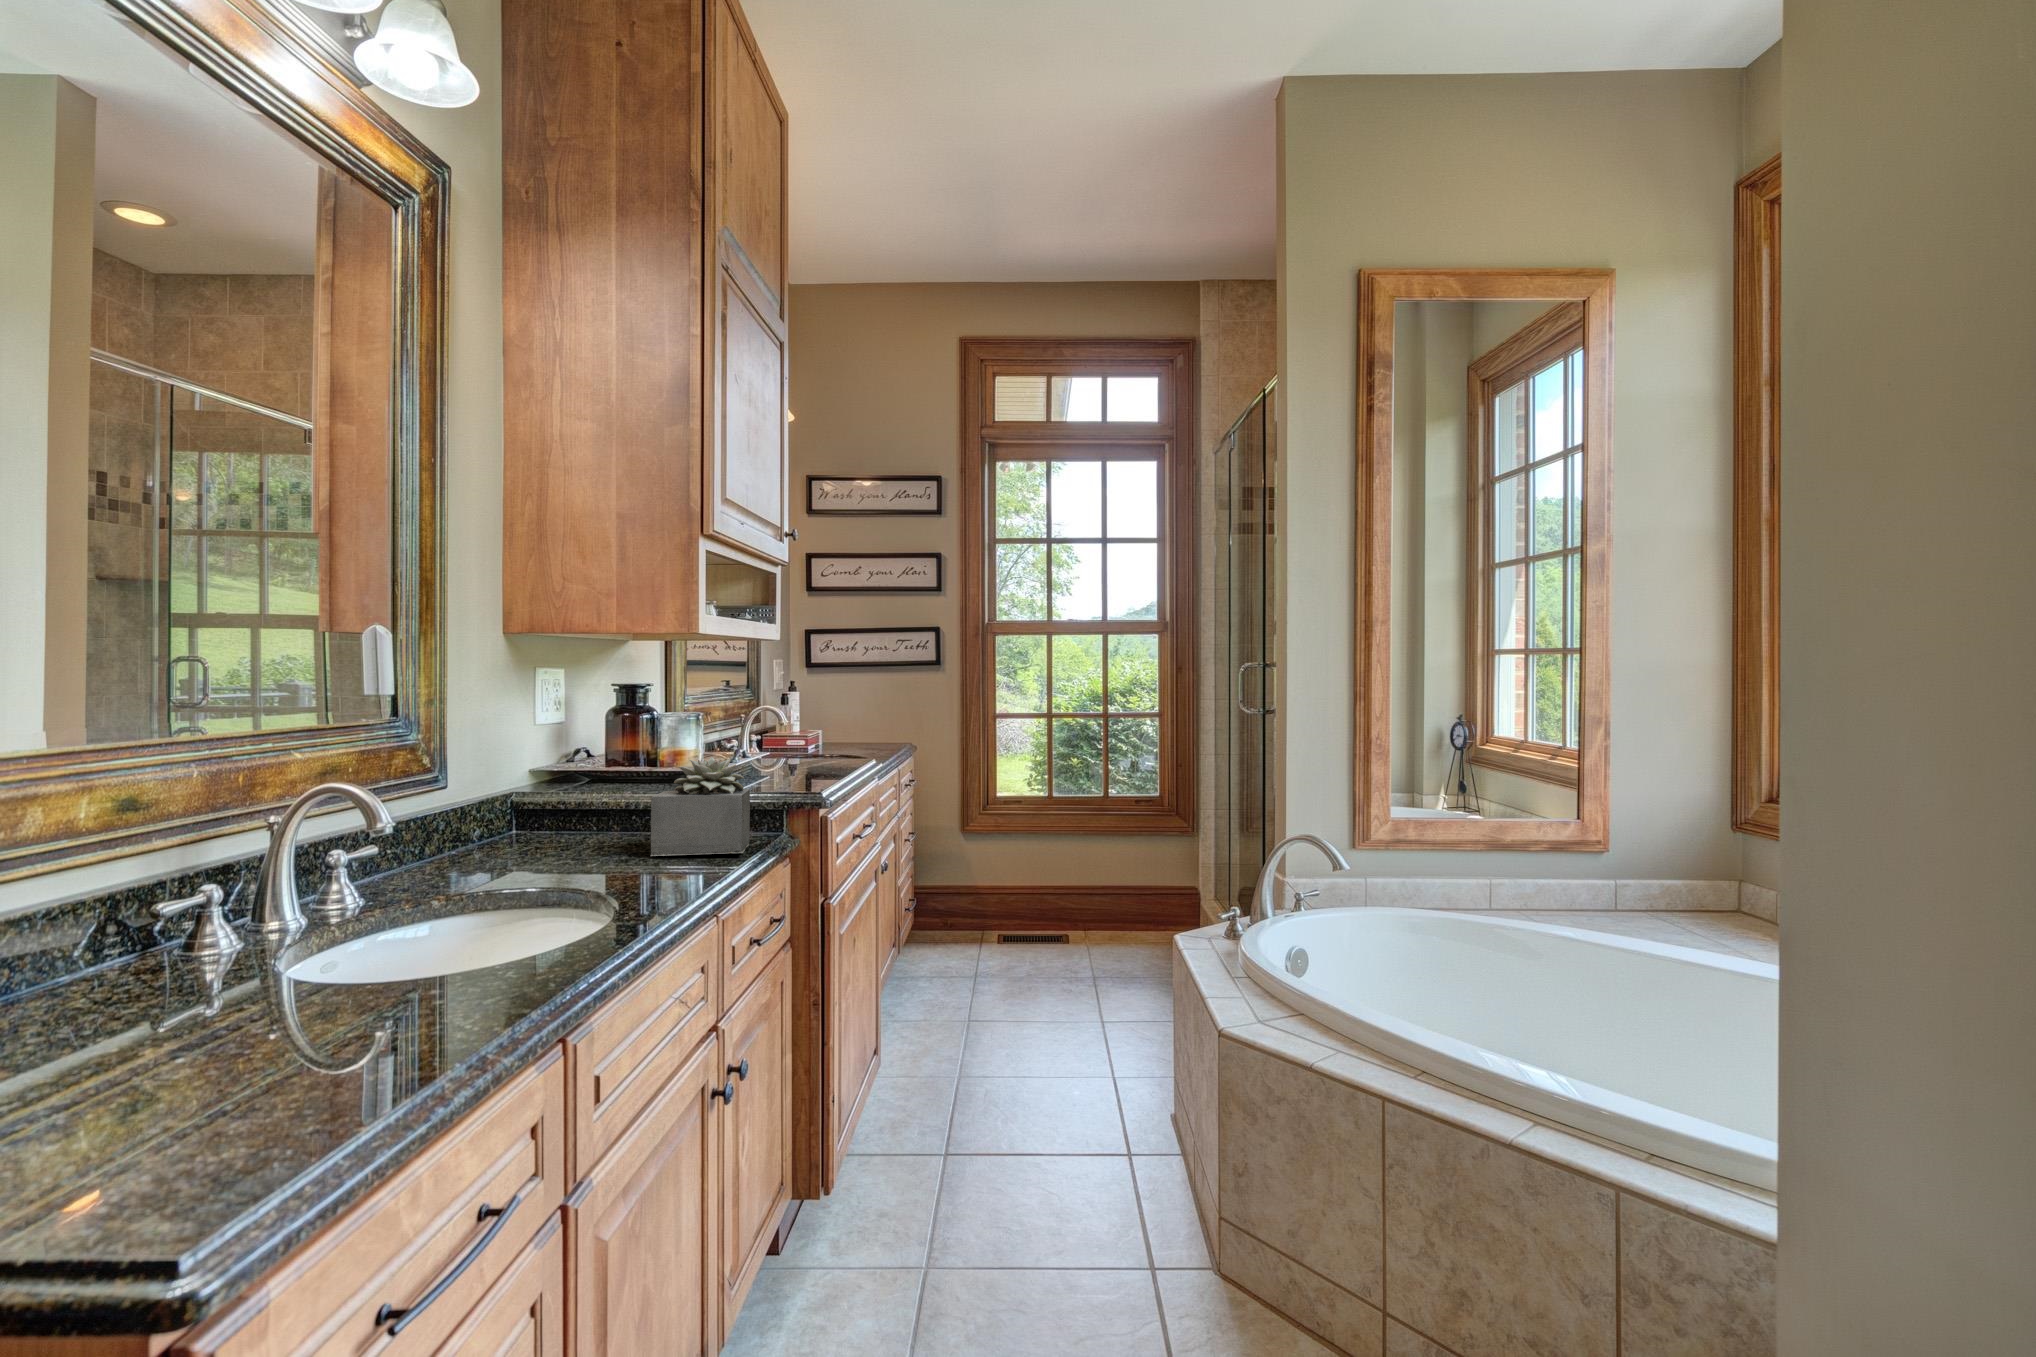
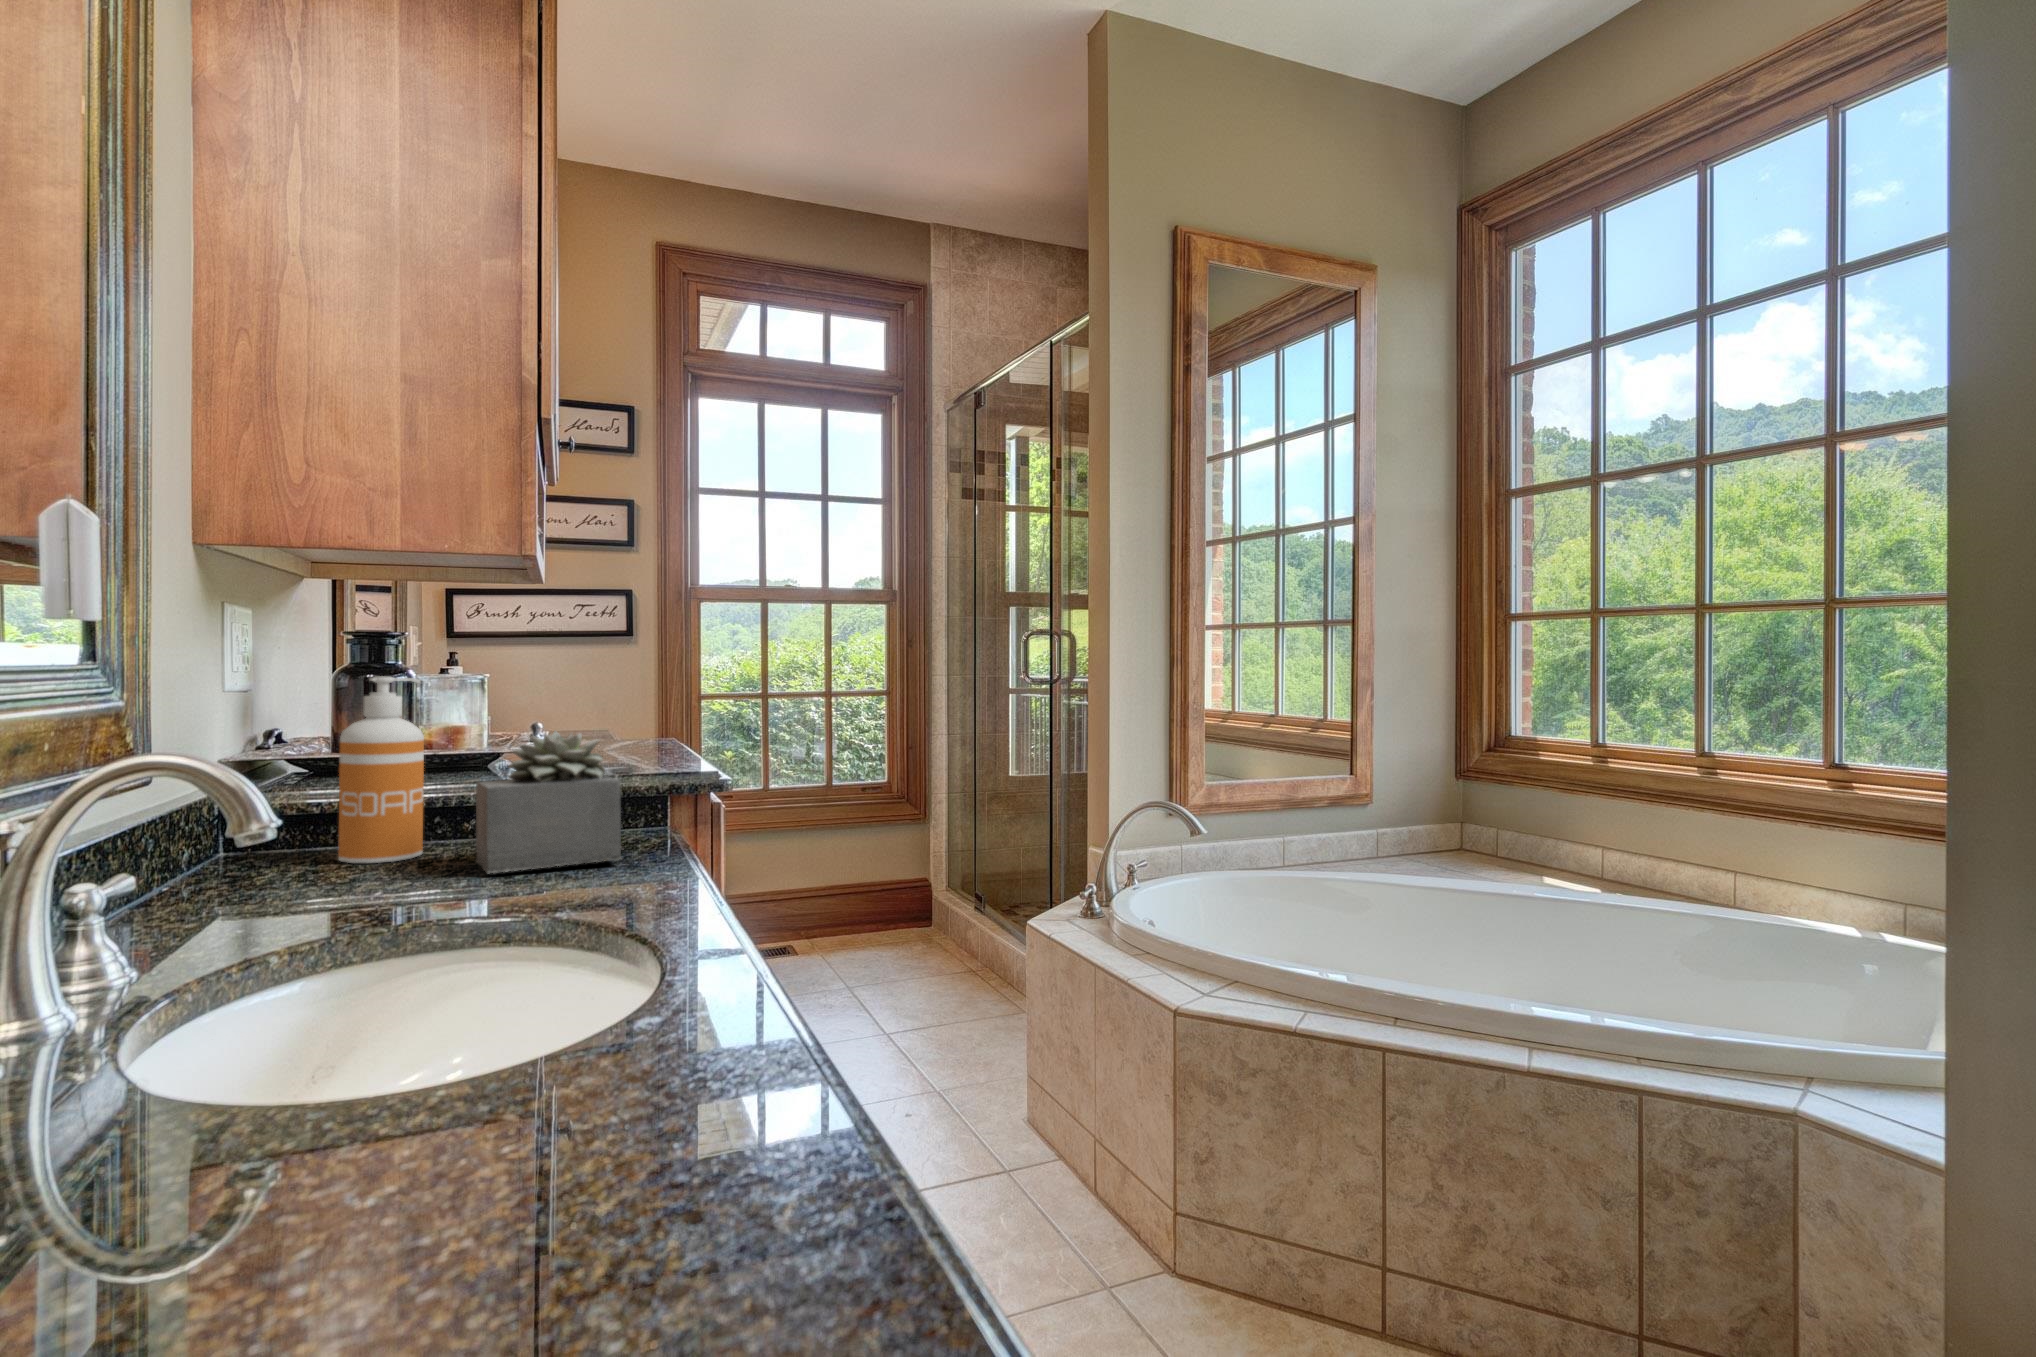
soap dispenser: none [592,716,647,842] -> present [338,676,424,863]

